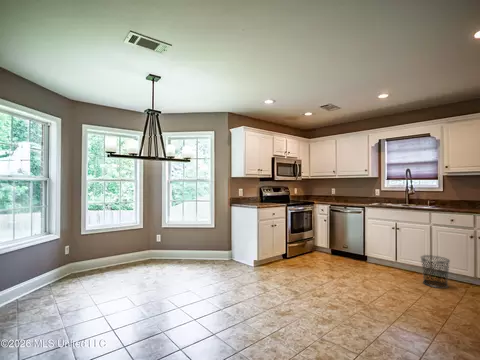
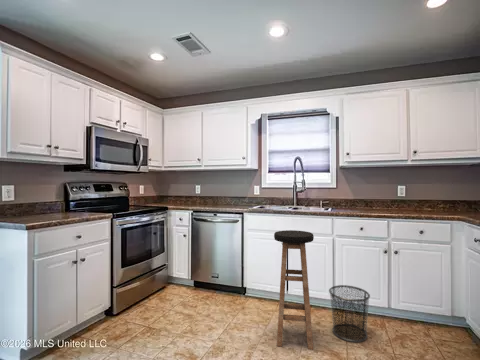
bar stool: none [380,217,407,285] -> present [274,230,314,350]

